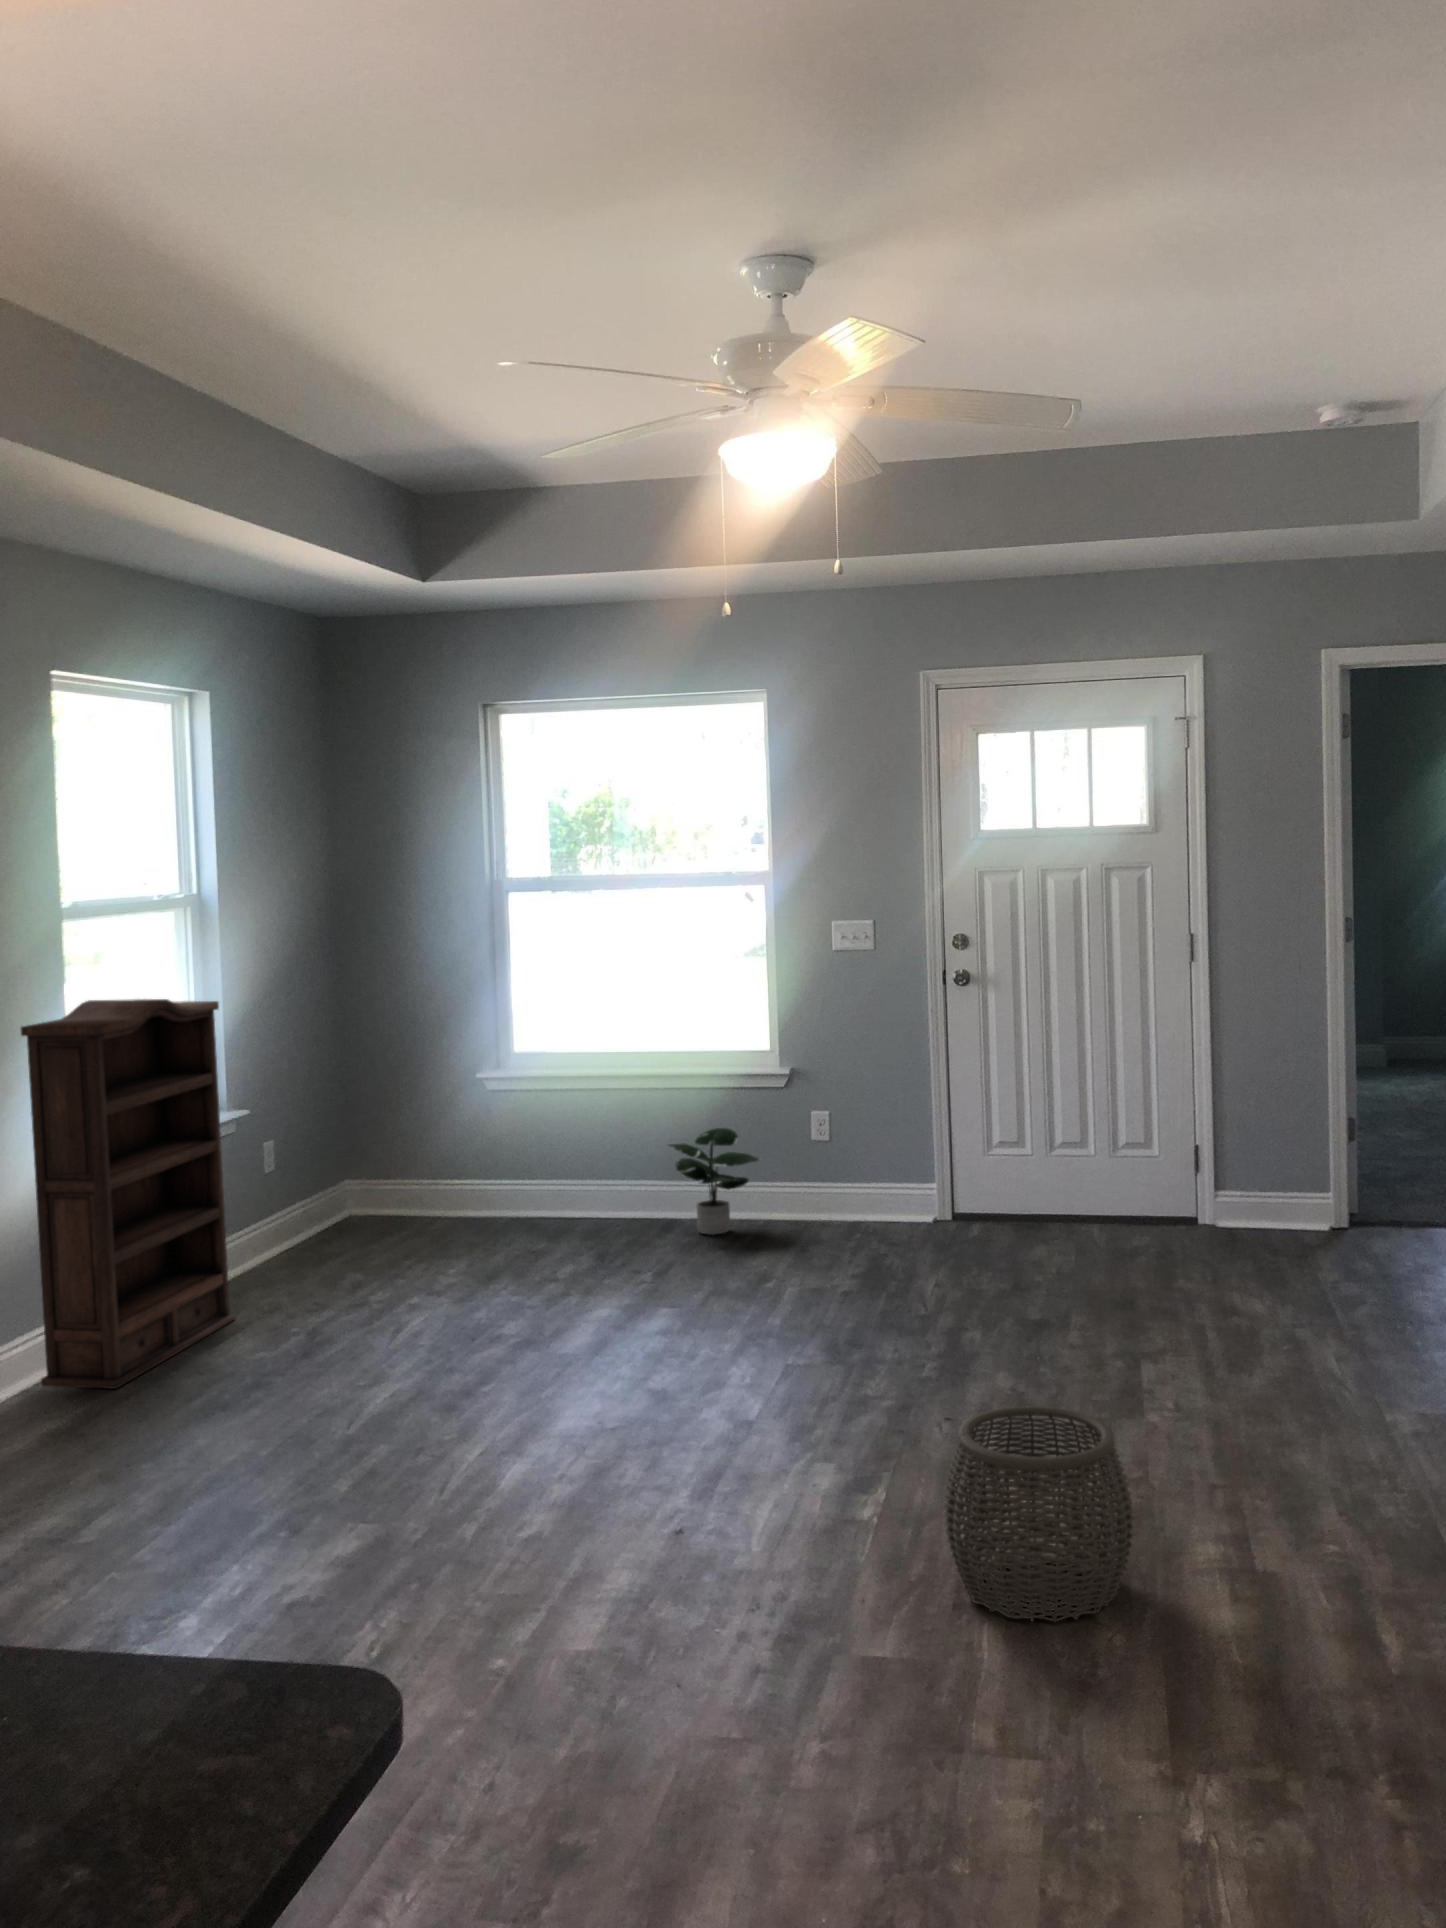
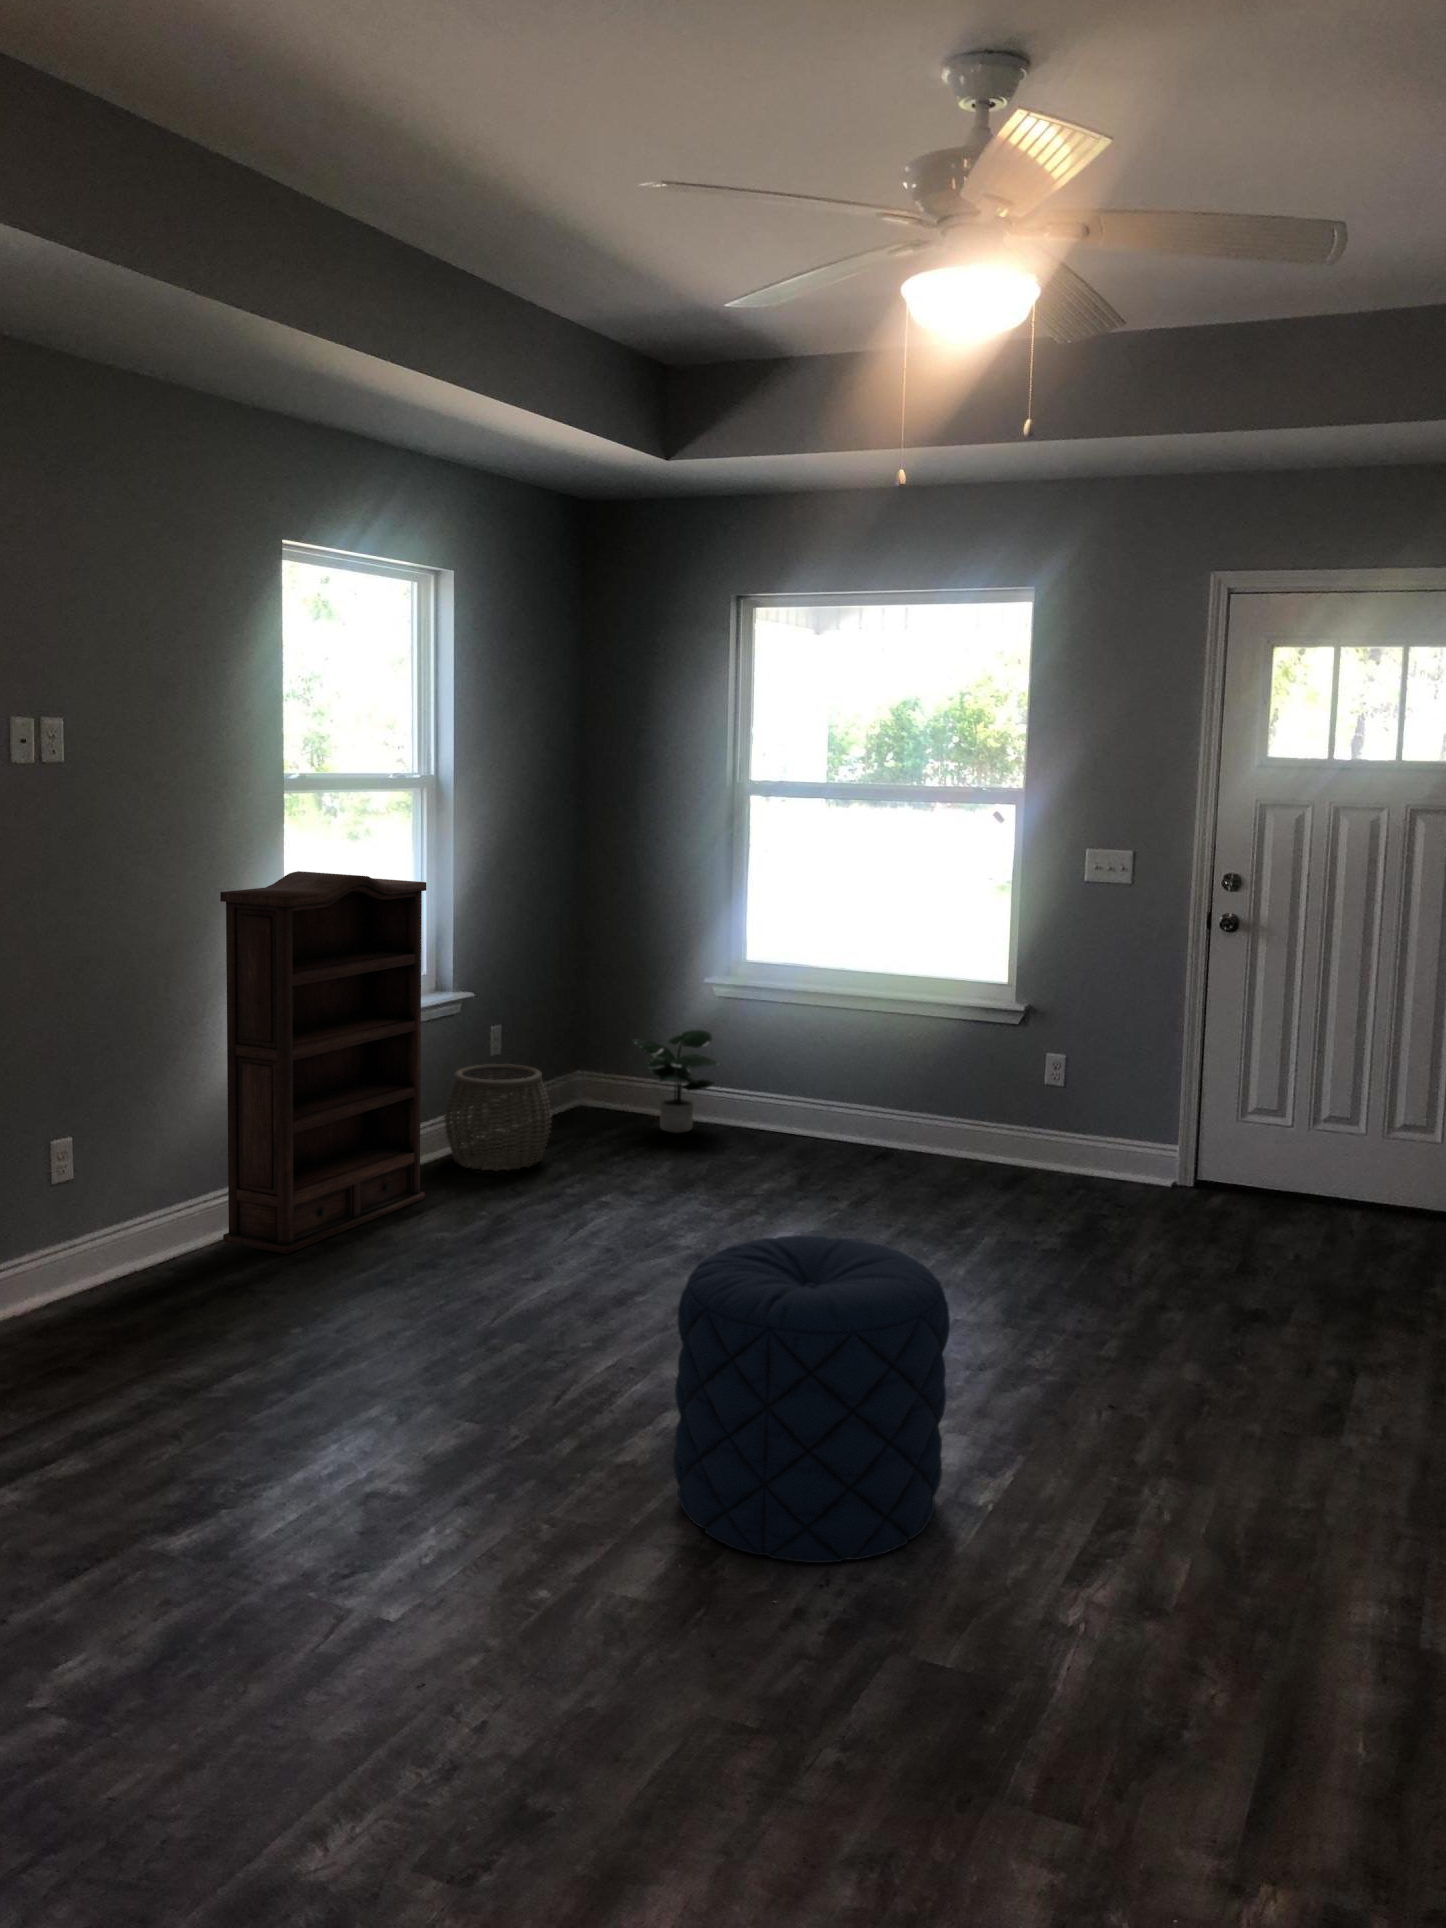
potted plant: present [669,1128,759,1235] -> present [633,1030,719,1133]
pouf: none [592,1283,837,1573] -> present [673,1235,950,1563]
woven basket: present [943,1406,1134,1622] -> present [444,1064,551,1171]

